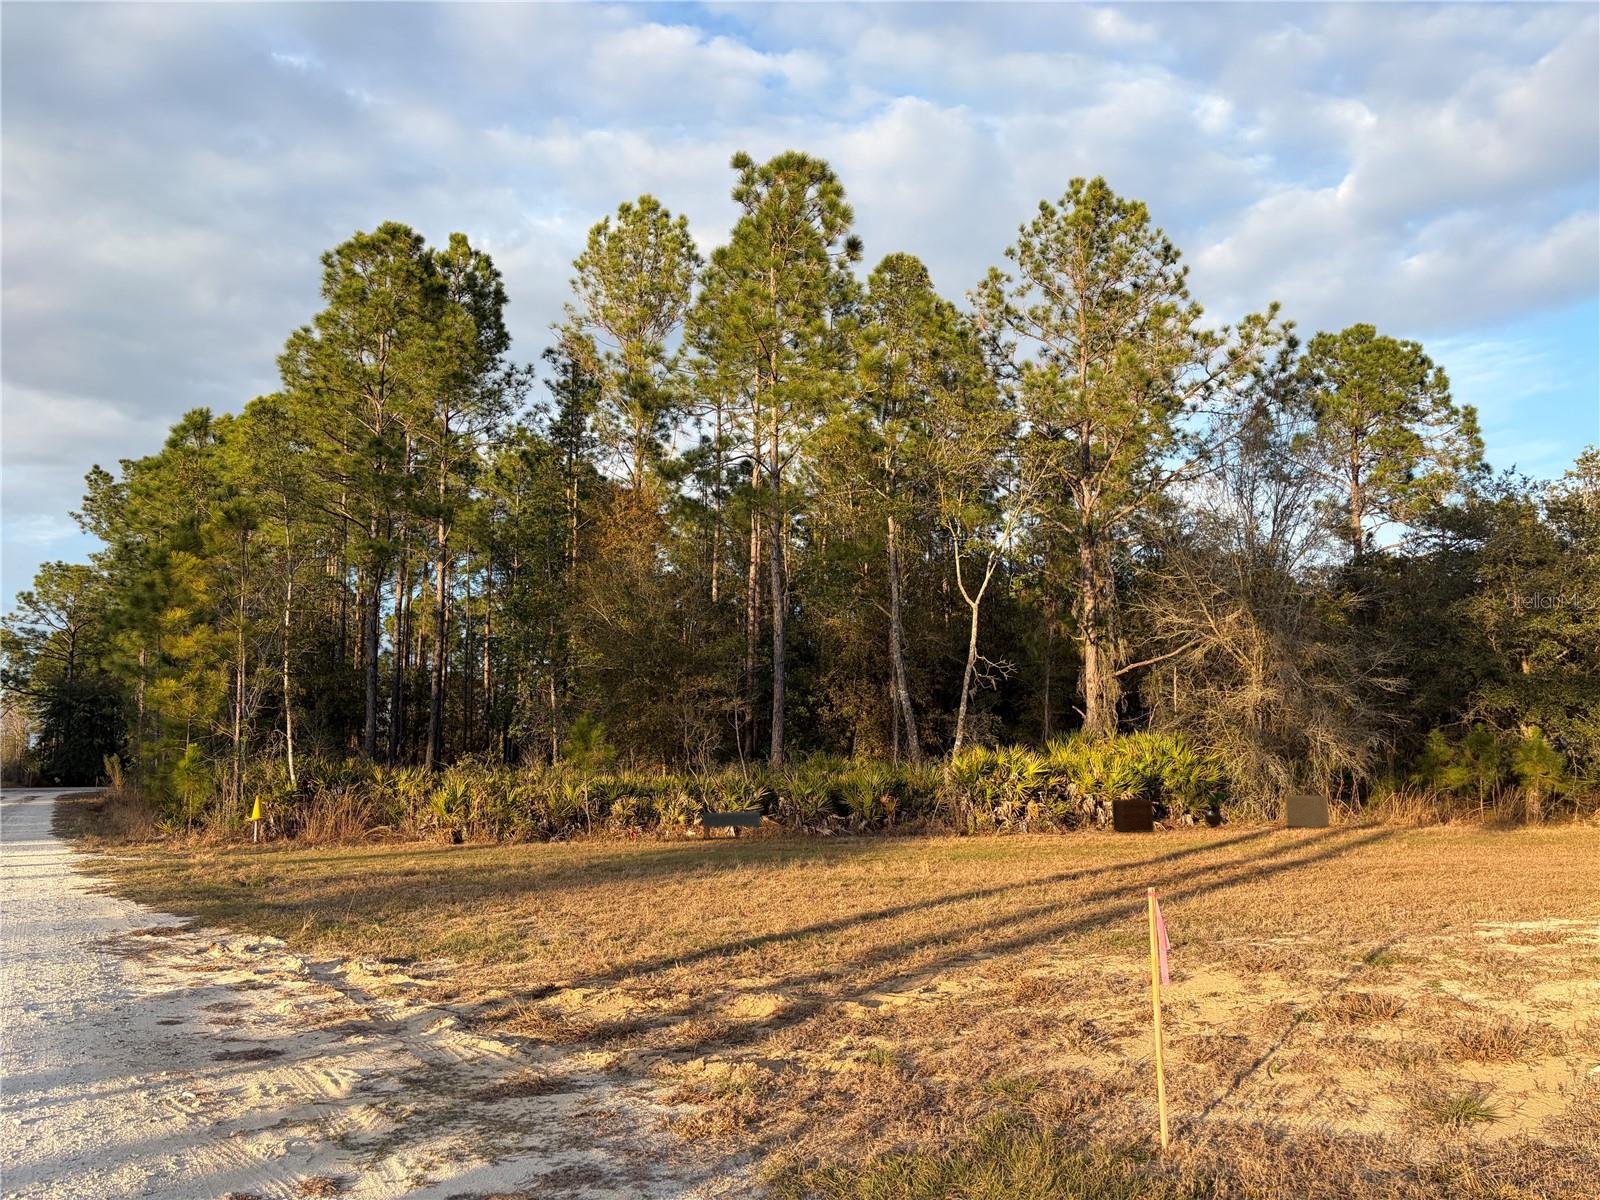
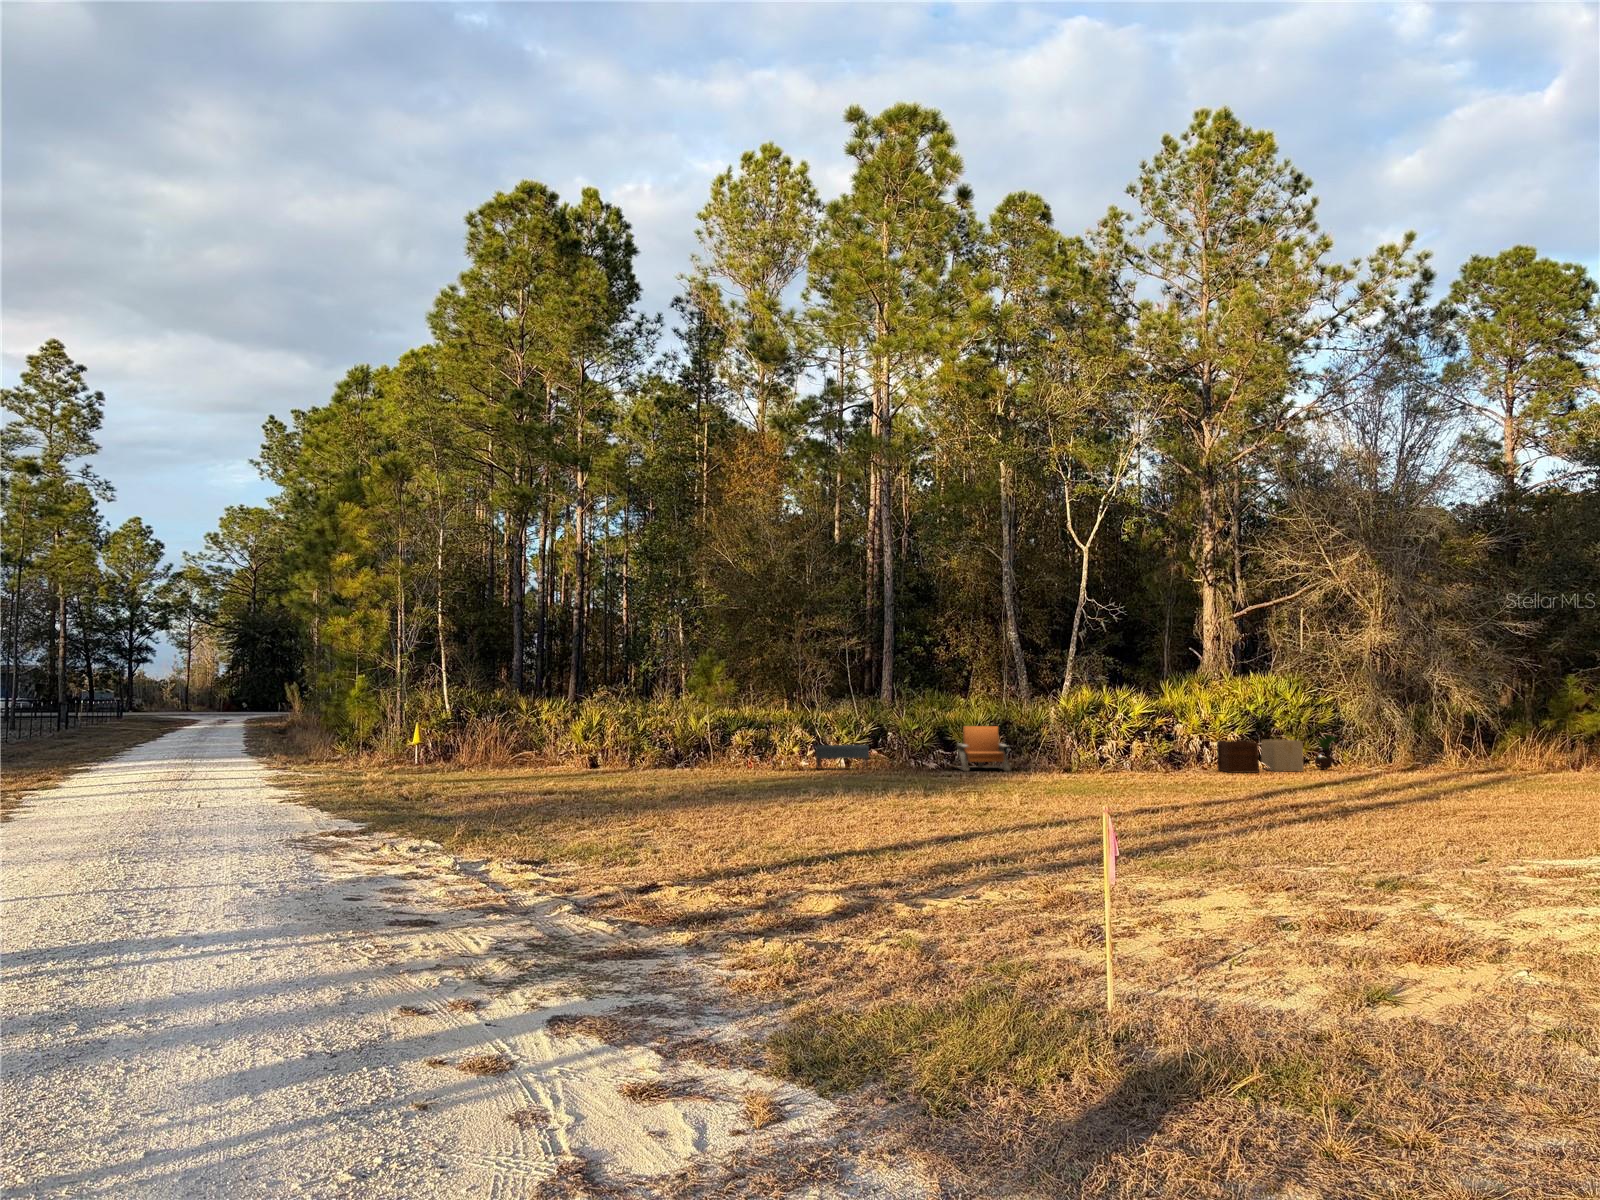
lounge chair: none [851,789,908,837] -> present [957,726,1010,771]
cardboard box: present [1285,795,1329,828] -> present [1261,740,1304,771]

